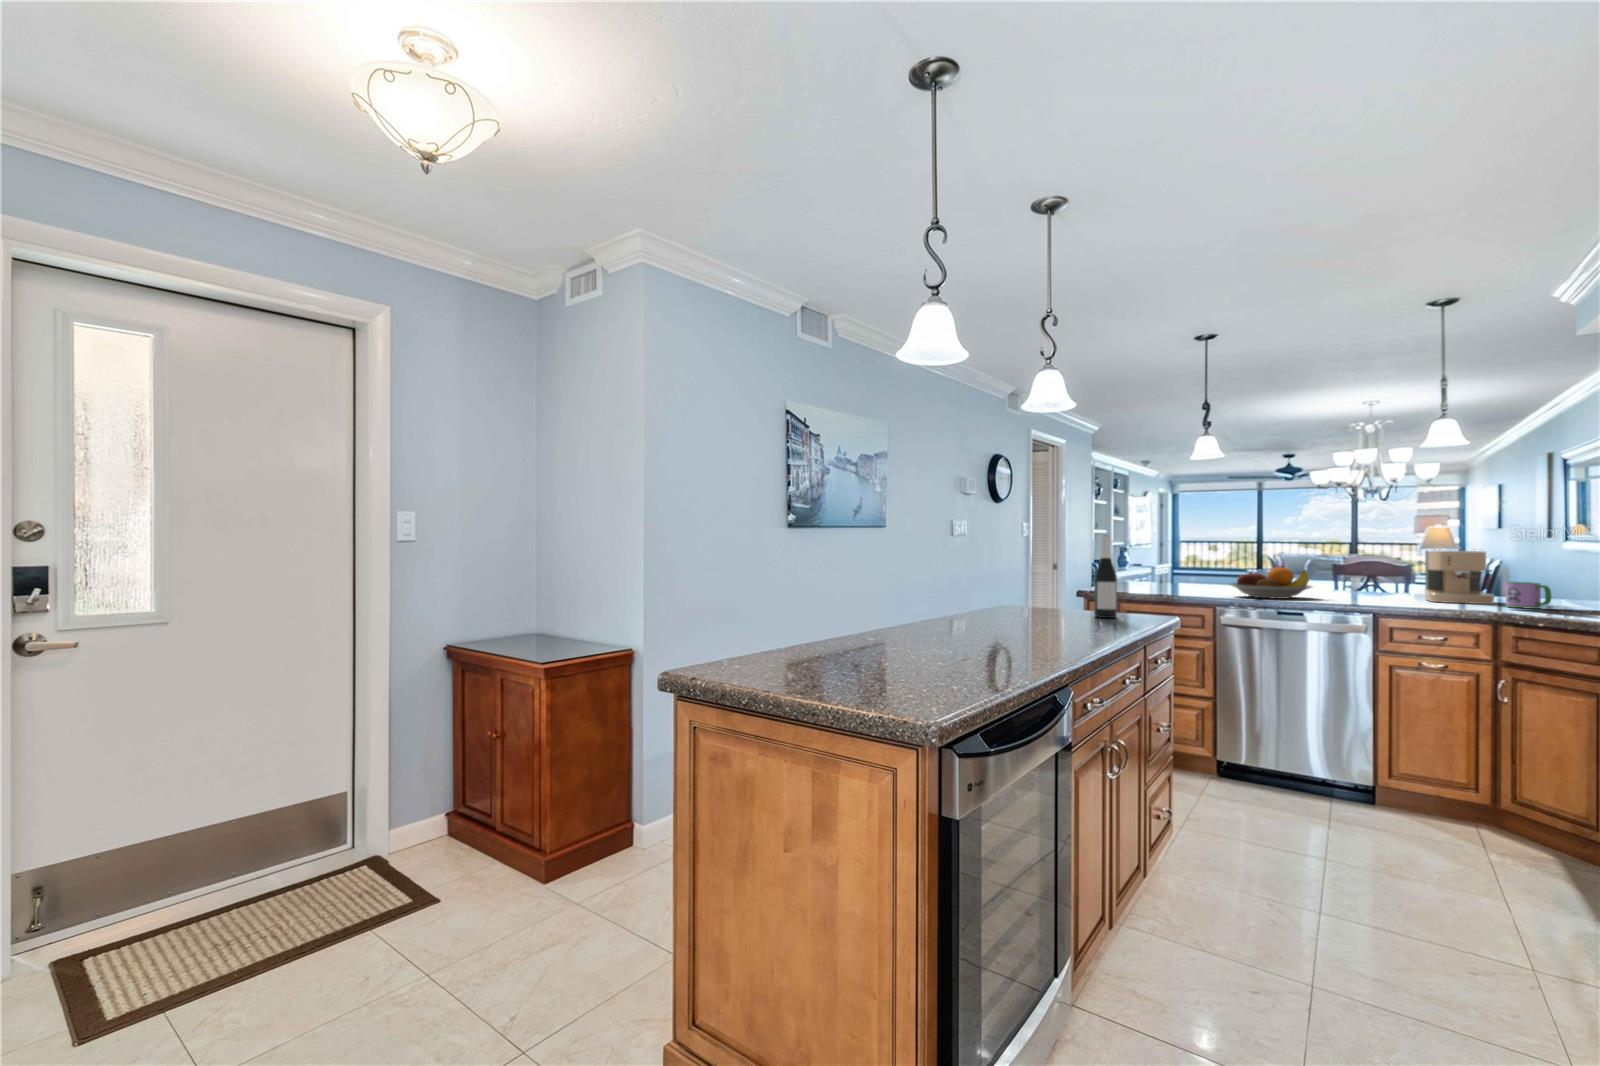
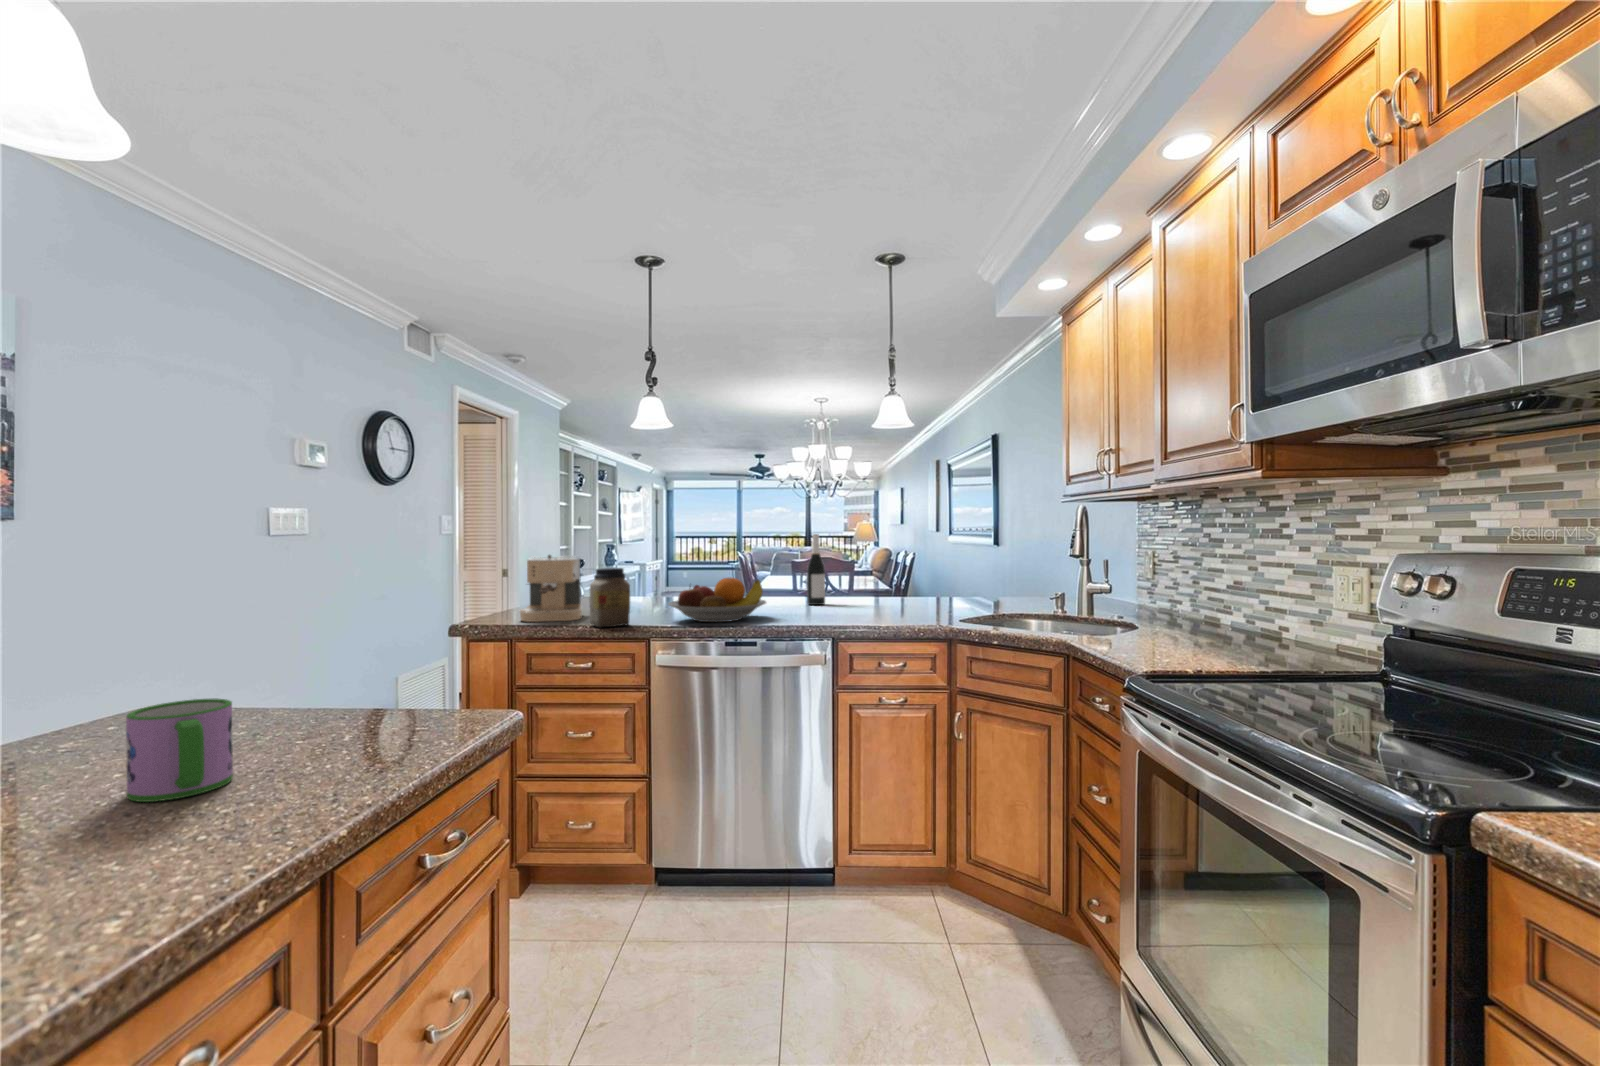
wine bottle: present [1094,535,1117,618] -> present [807,534,825,605]
coffee maker: present [1425,548,1494,604] -> present [520,555,582,622]
jar: none [1170,557,1201,596] -> present [589,567,630,627]
mug: present [1506,582,1551,609] -> present [126,698,233,802]

